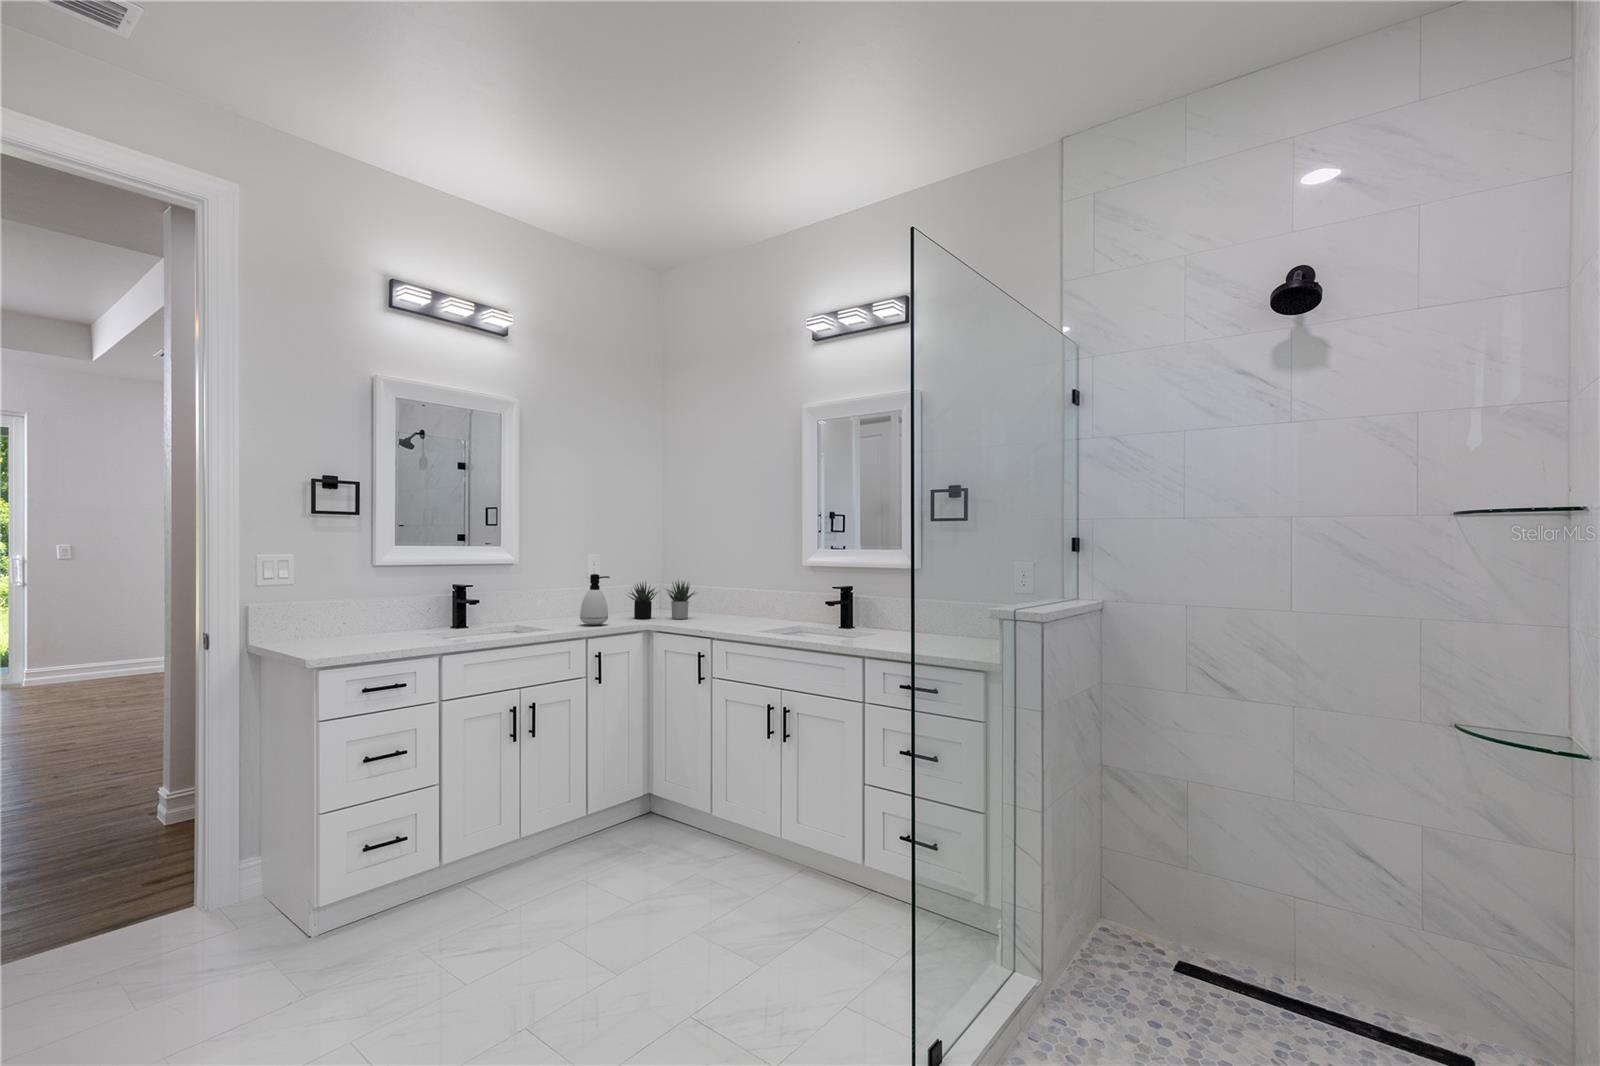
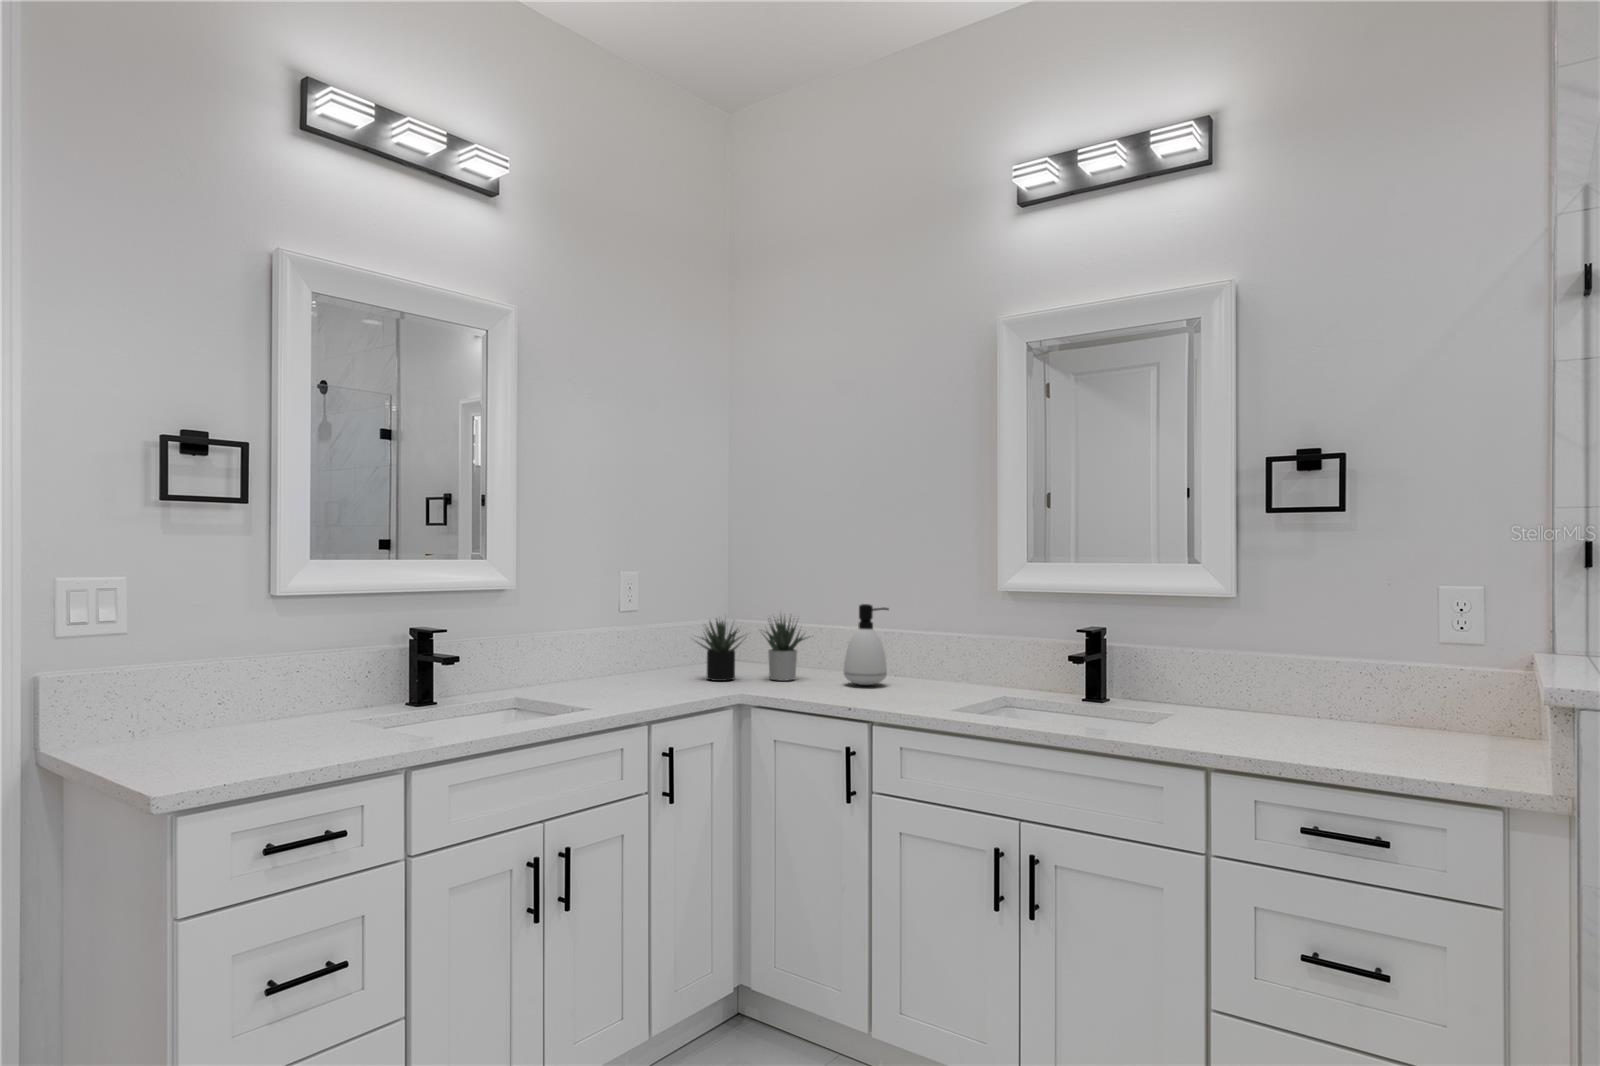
soap dispenser: present [580,574,610,625] -> present [844,604,888,685]

